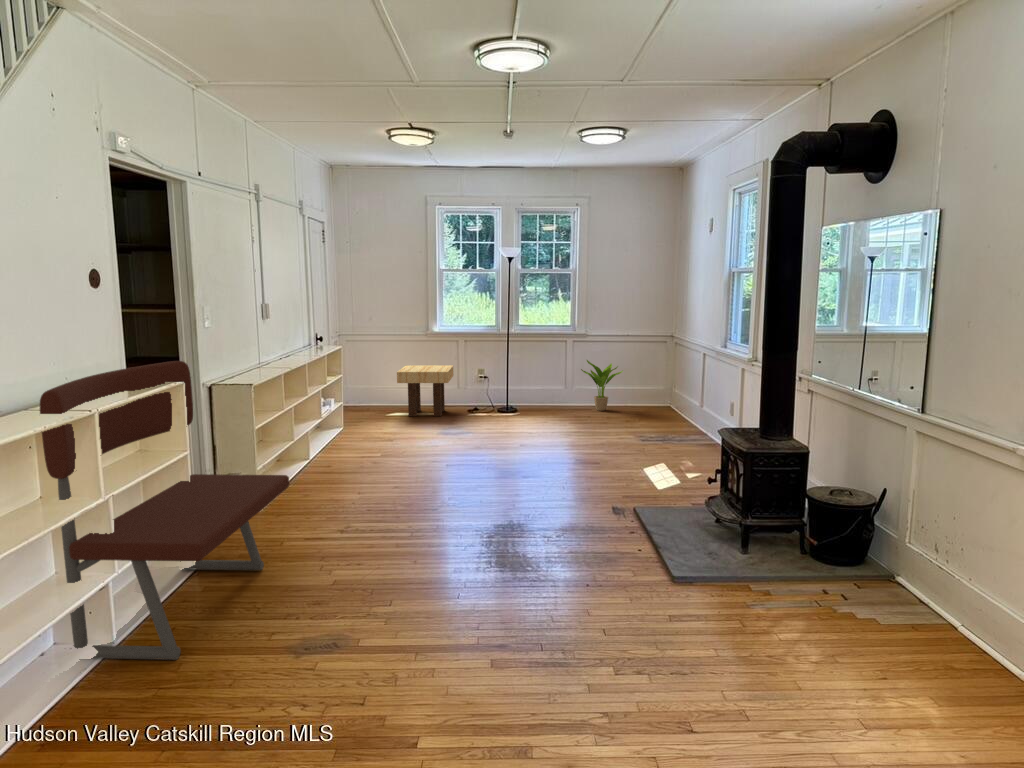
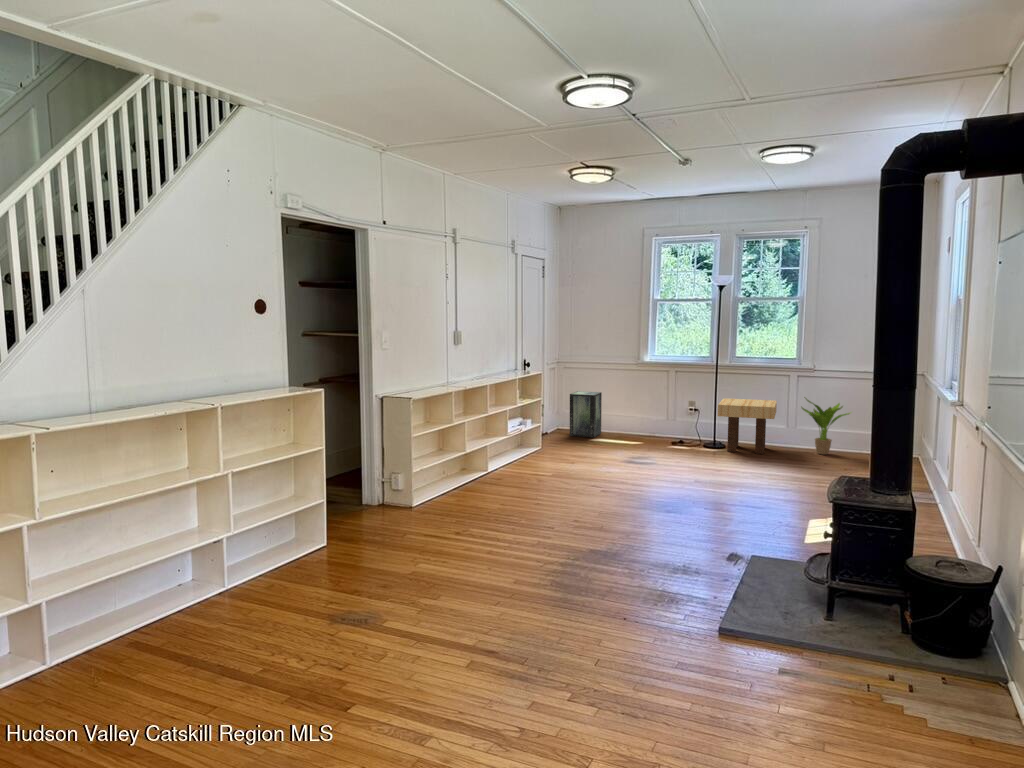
bench: present [40,361,289,660] -> none [186,372,395,604]
side table: present [397,365,454,416] -> present [718,398,777,454]
storage box: none [356,366,388,414] -> present [570,391,602,438]

